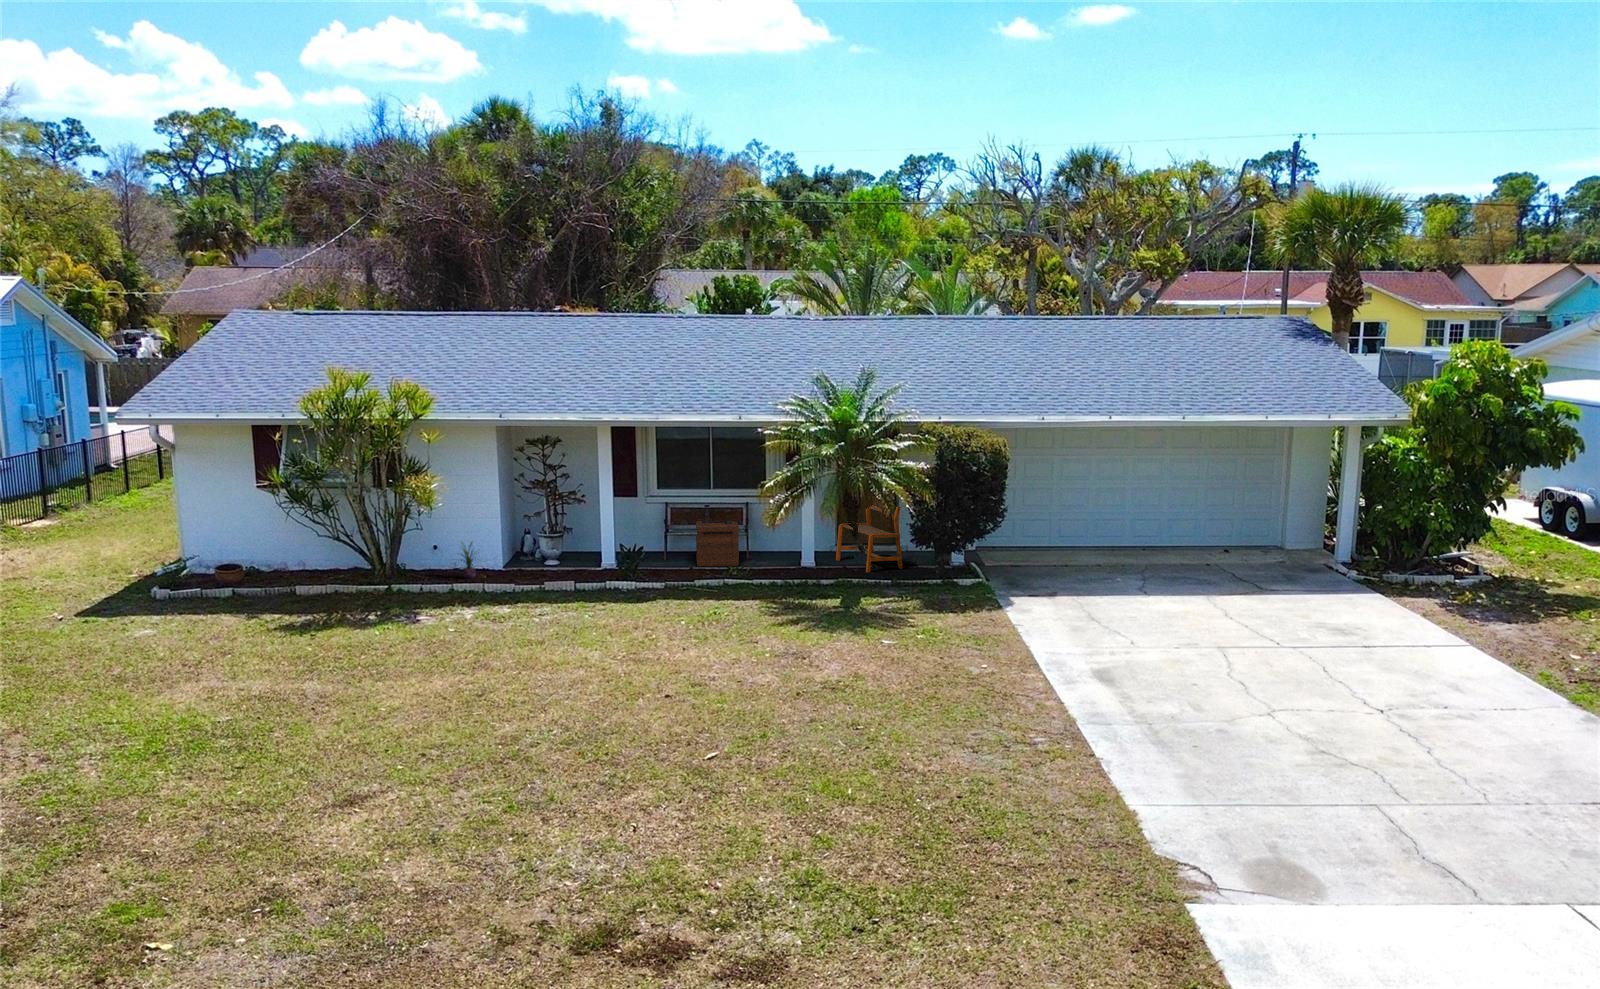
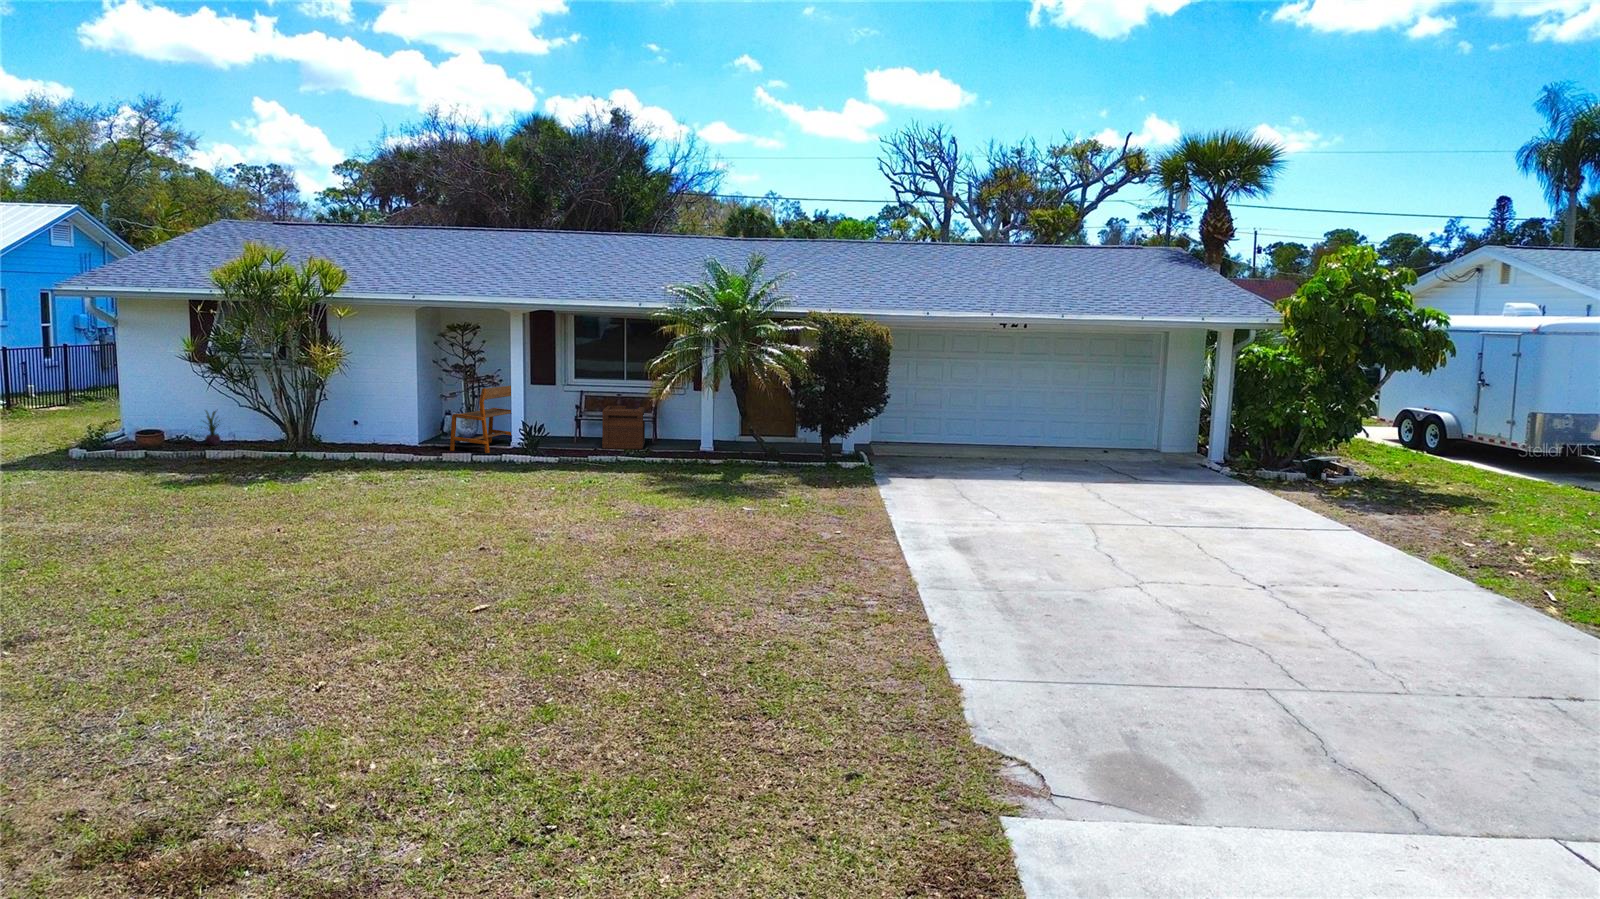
bench: present [836,505,903,573] -> present [450,386,511,453]
decorative plant: present [461,543,476,579] -> present [203,411,220,446]
watering can: none [1424,554,1457,580] -> present [1296,455,1328,480]

